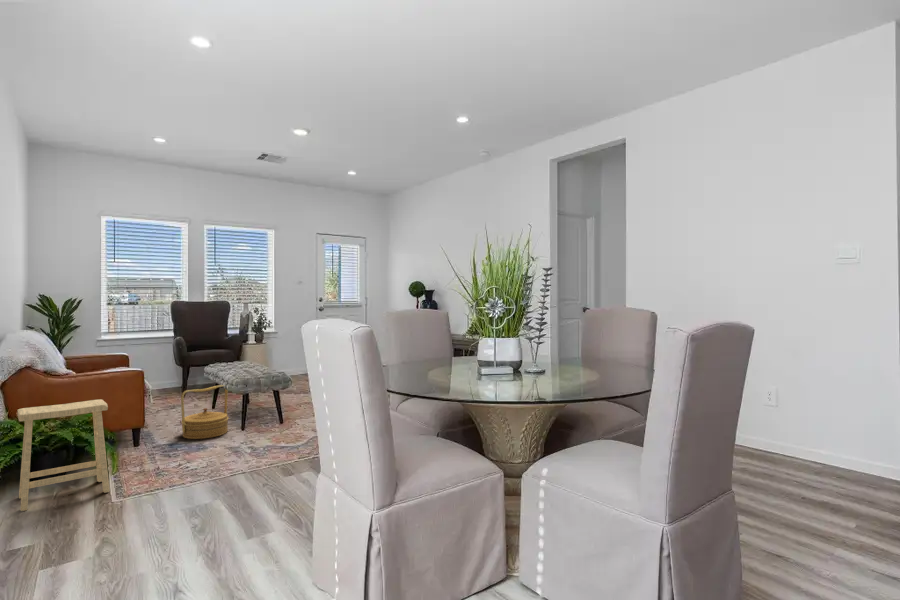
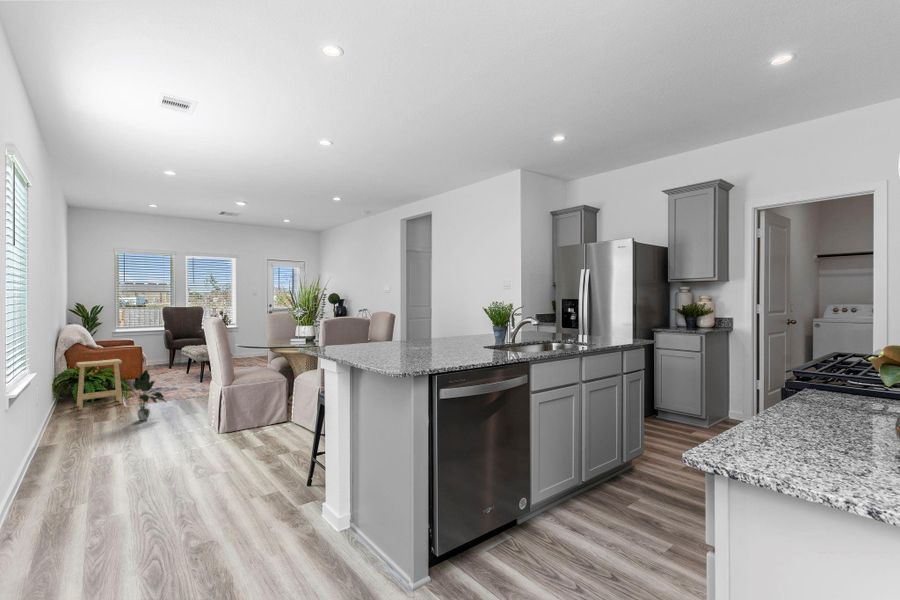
basket: present [181,385,228,439] -> none [164,356,193,386]
potted plant: none [104,438,205,558] -> present [123,370,166,420]

